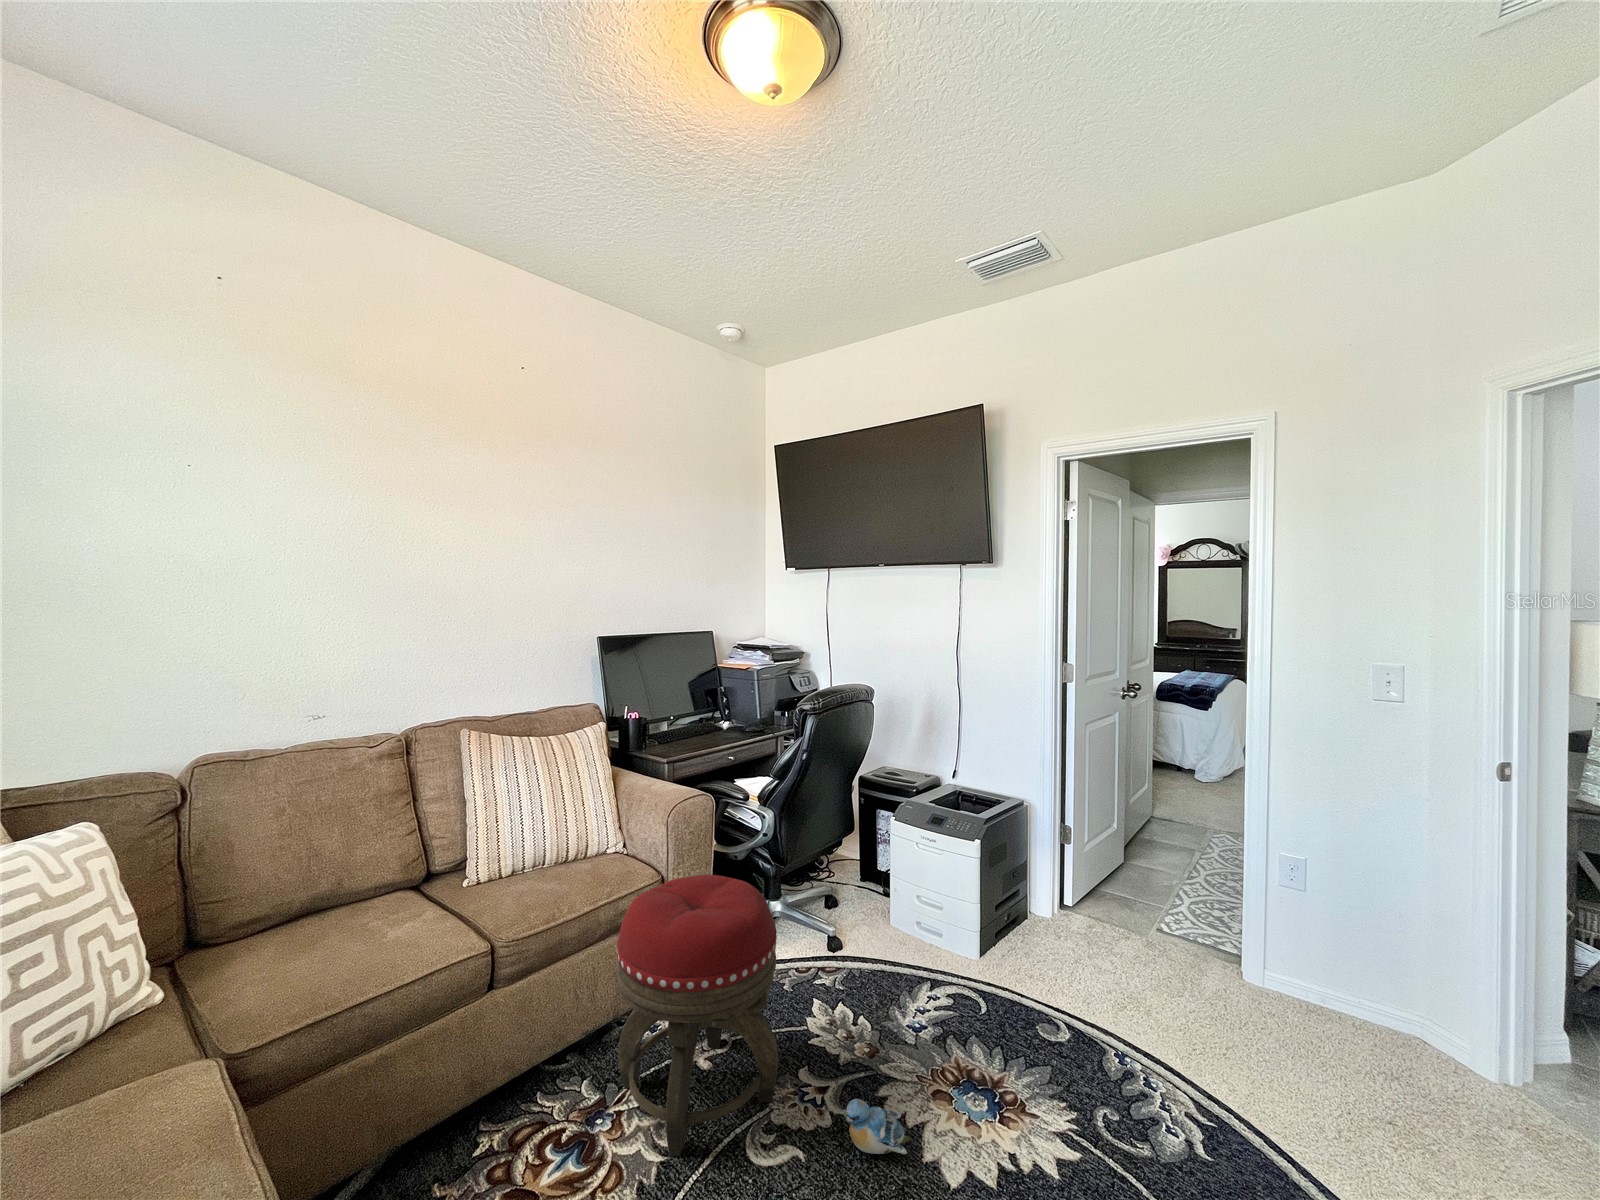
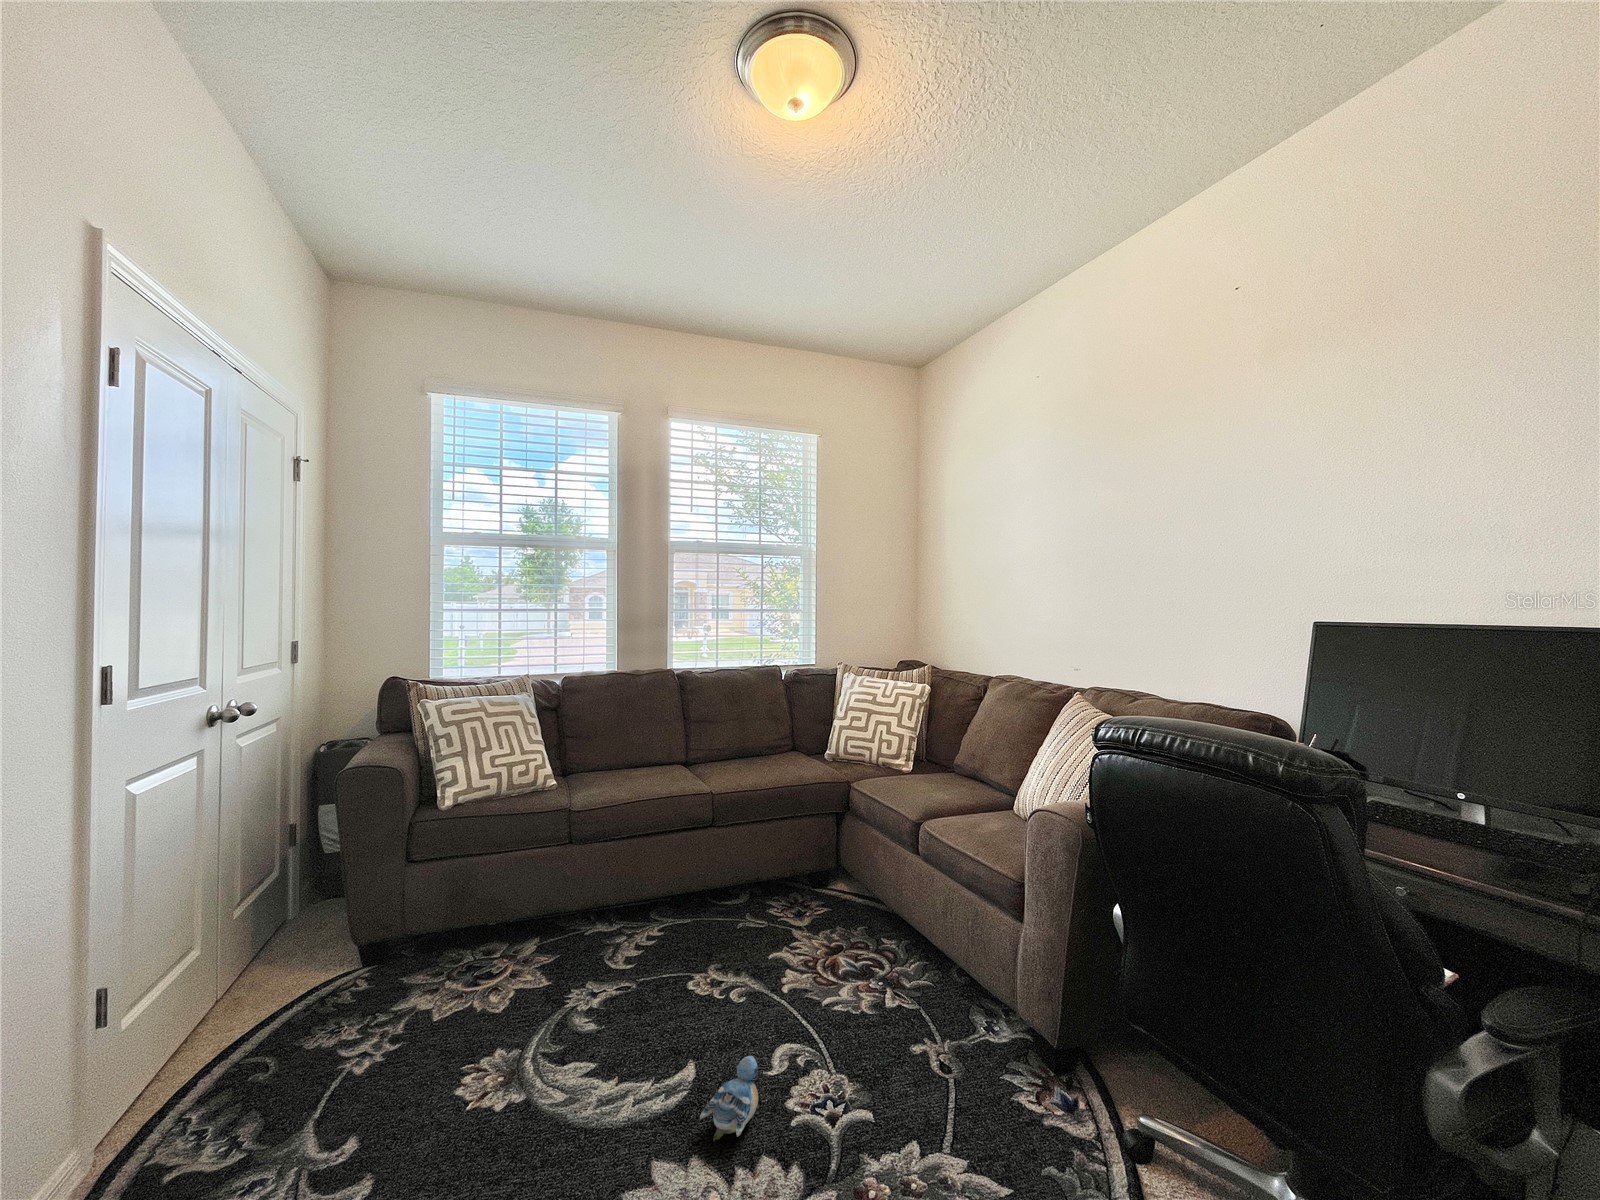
footstool: present [617,875,778,1156] -> none [813,829,967,1081]

